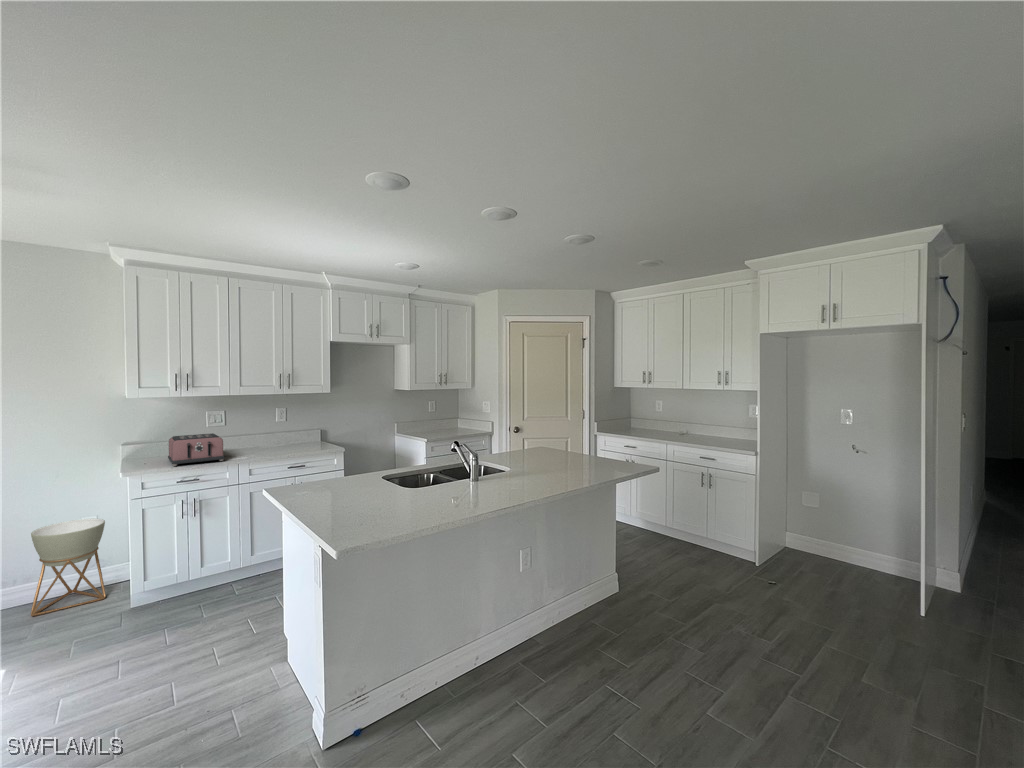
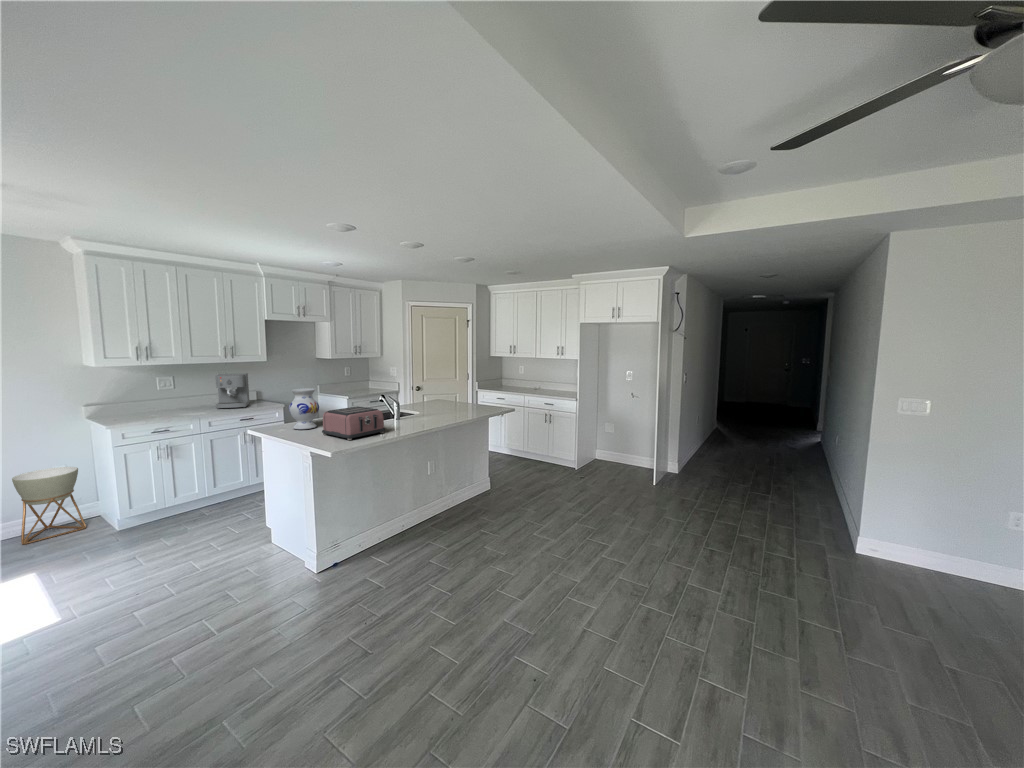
coffee maker: none [266,407,308,452] -> present [216,373,250,409]
vase: none [315,431,359,493] -> present [289,388,319,429]
toaster: present [168,433,224,466] -> present [322,406,385,440]

